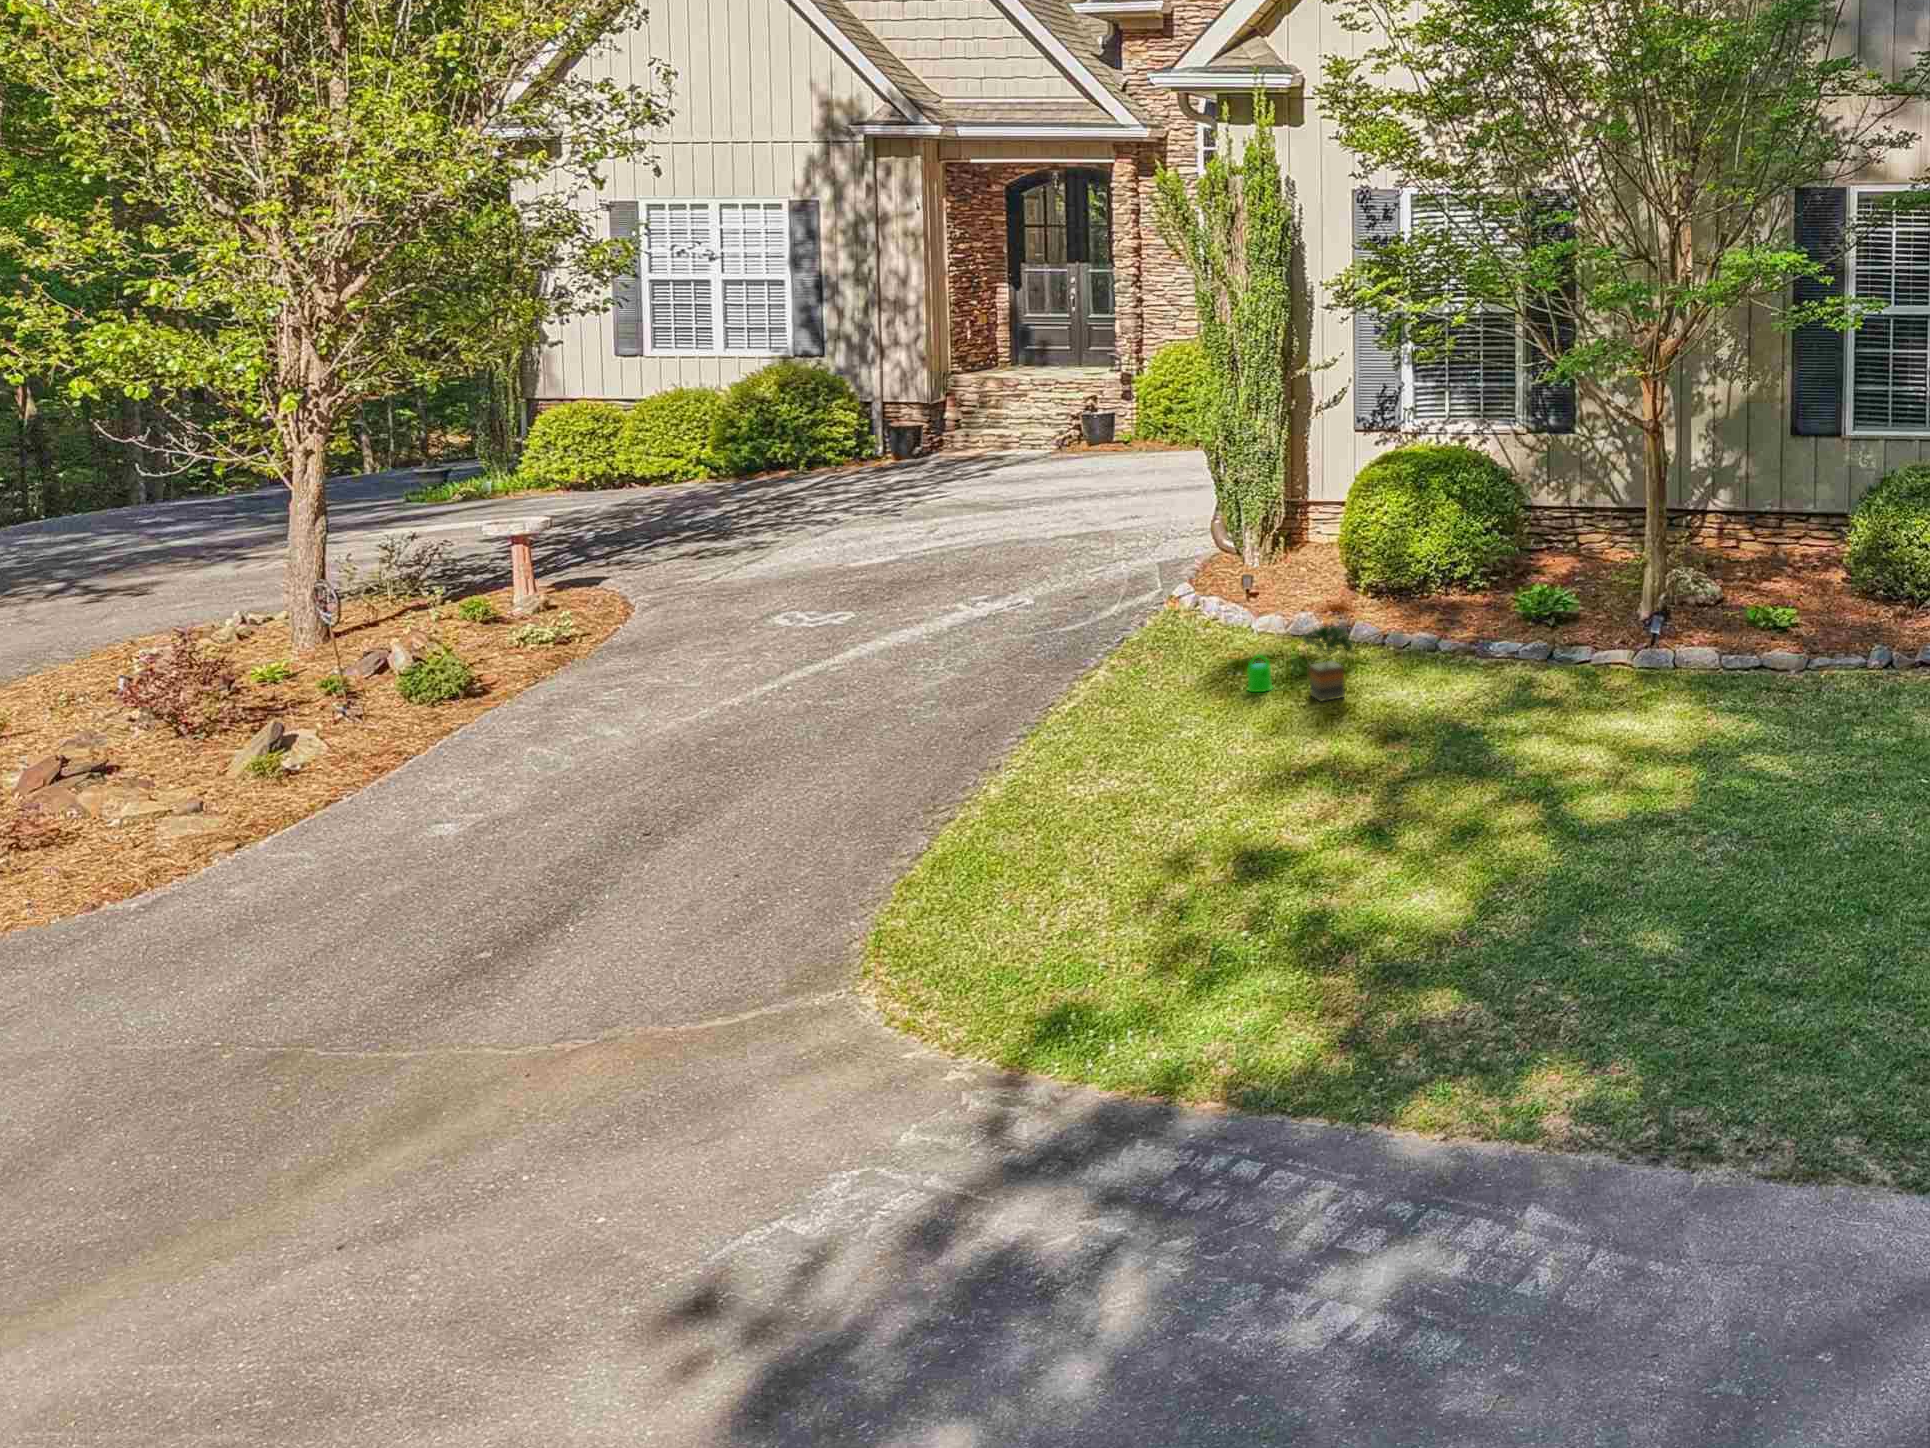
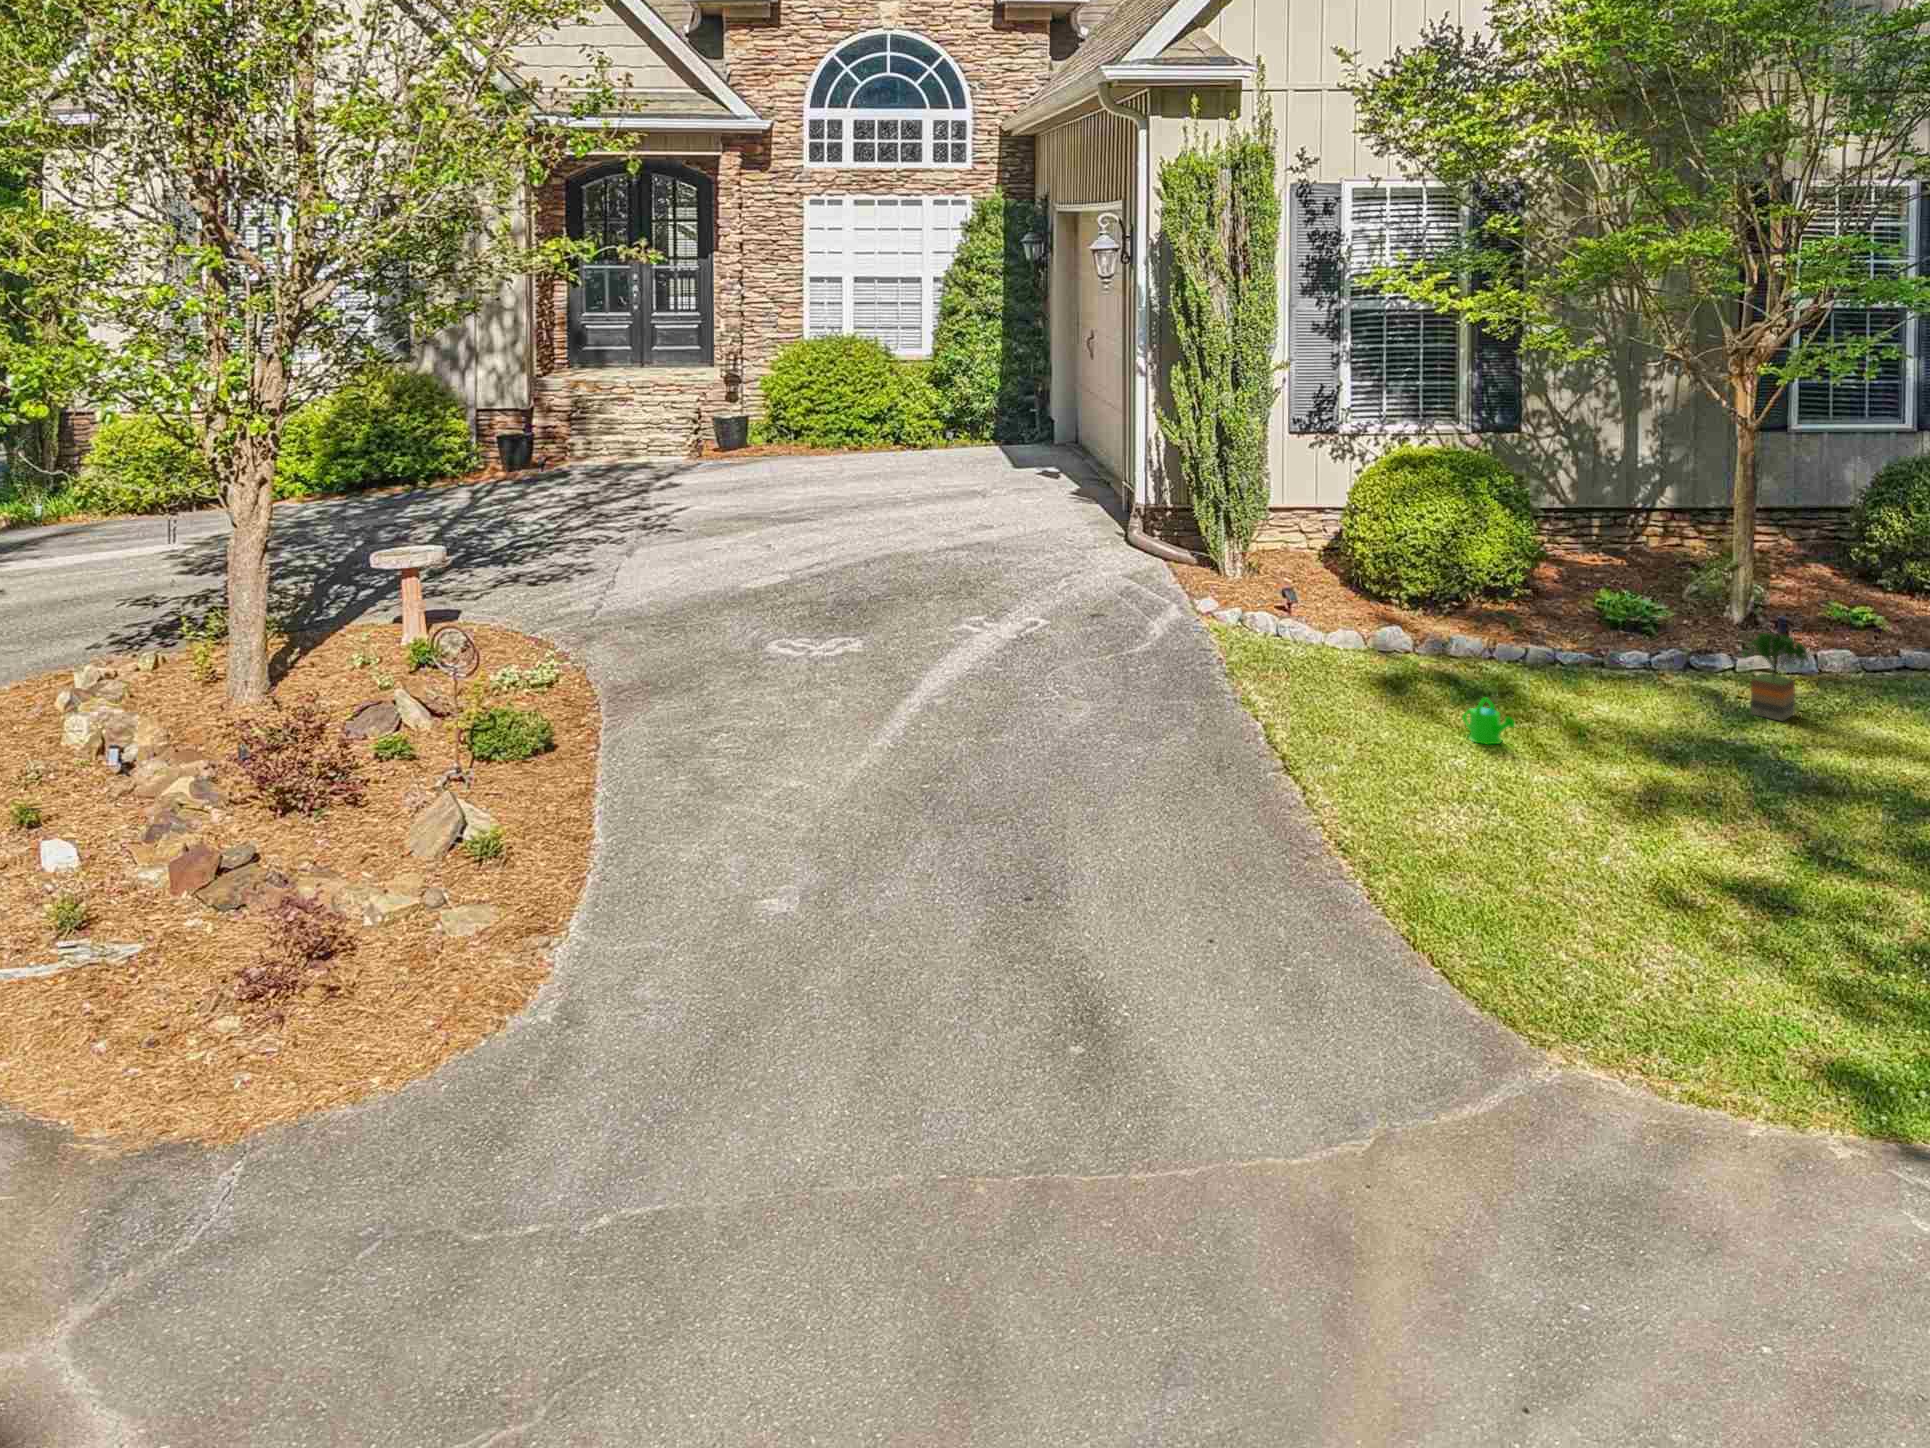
potted tree: present [1303,626,1353,702] -> present [1742,633,1810,721]

